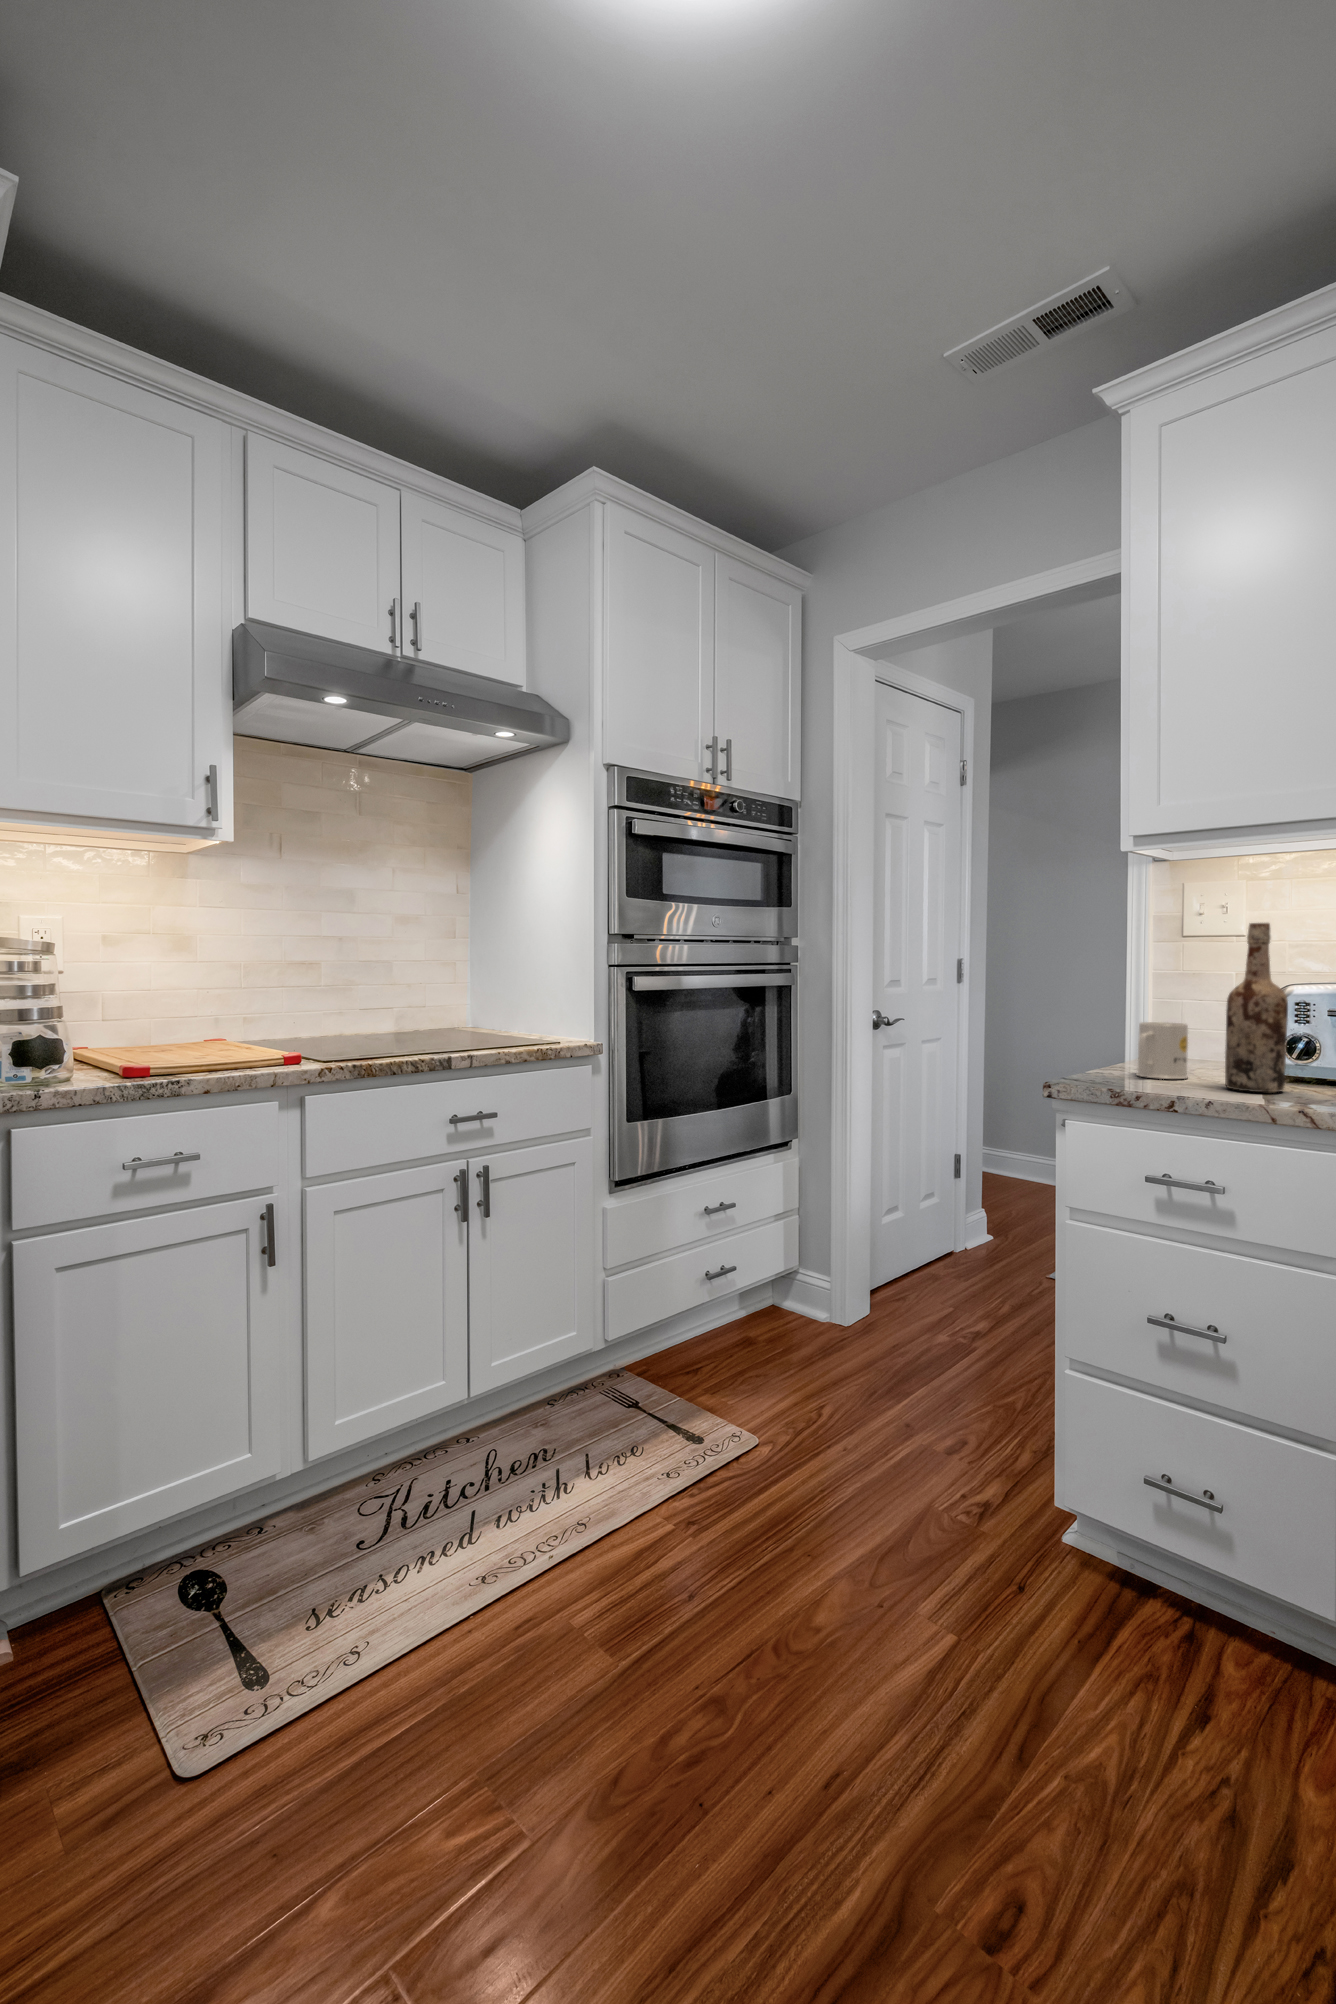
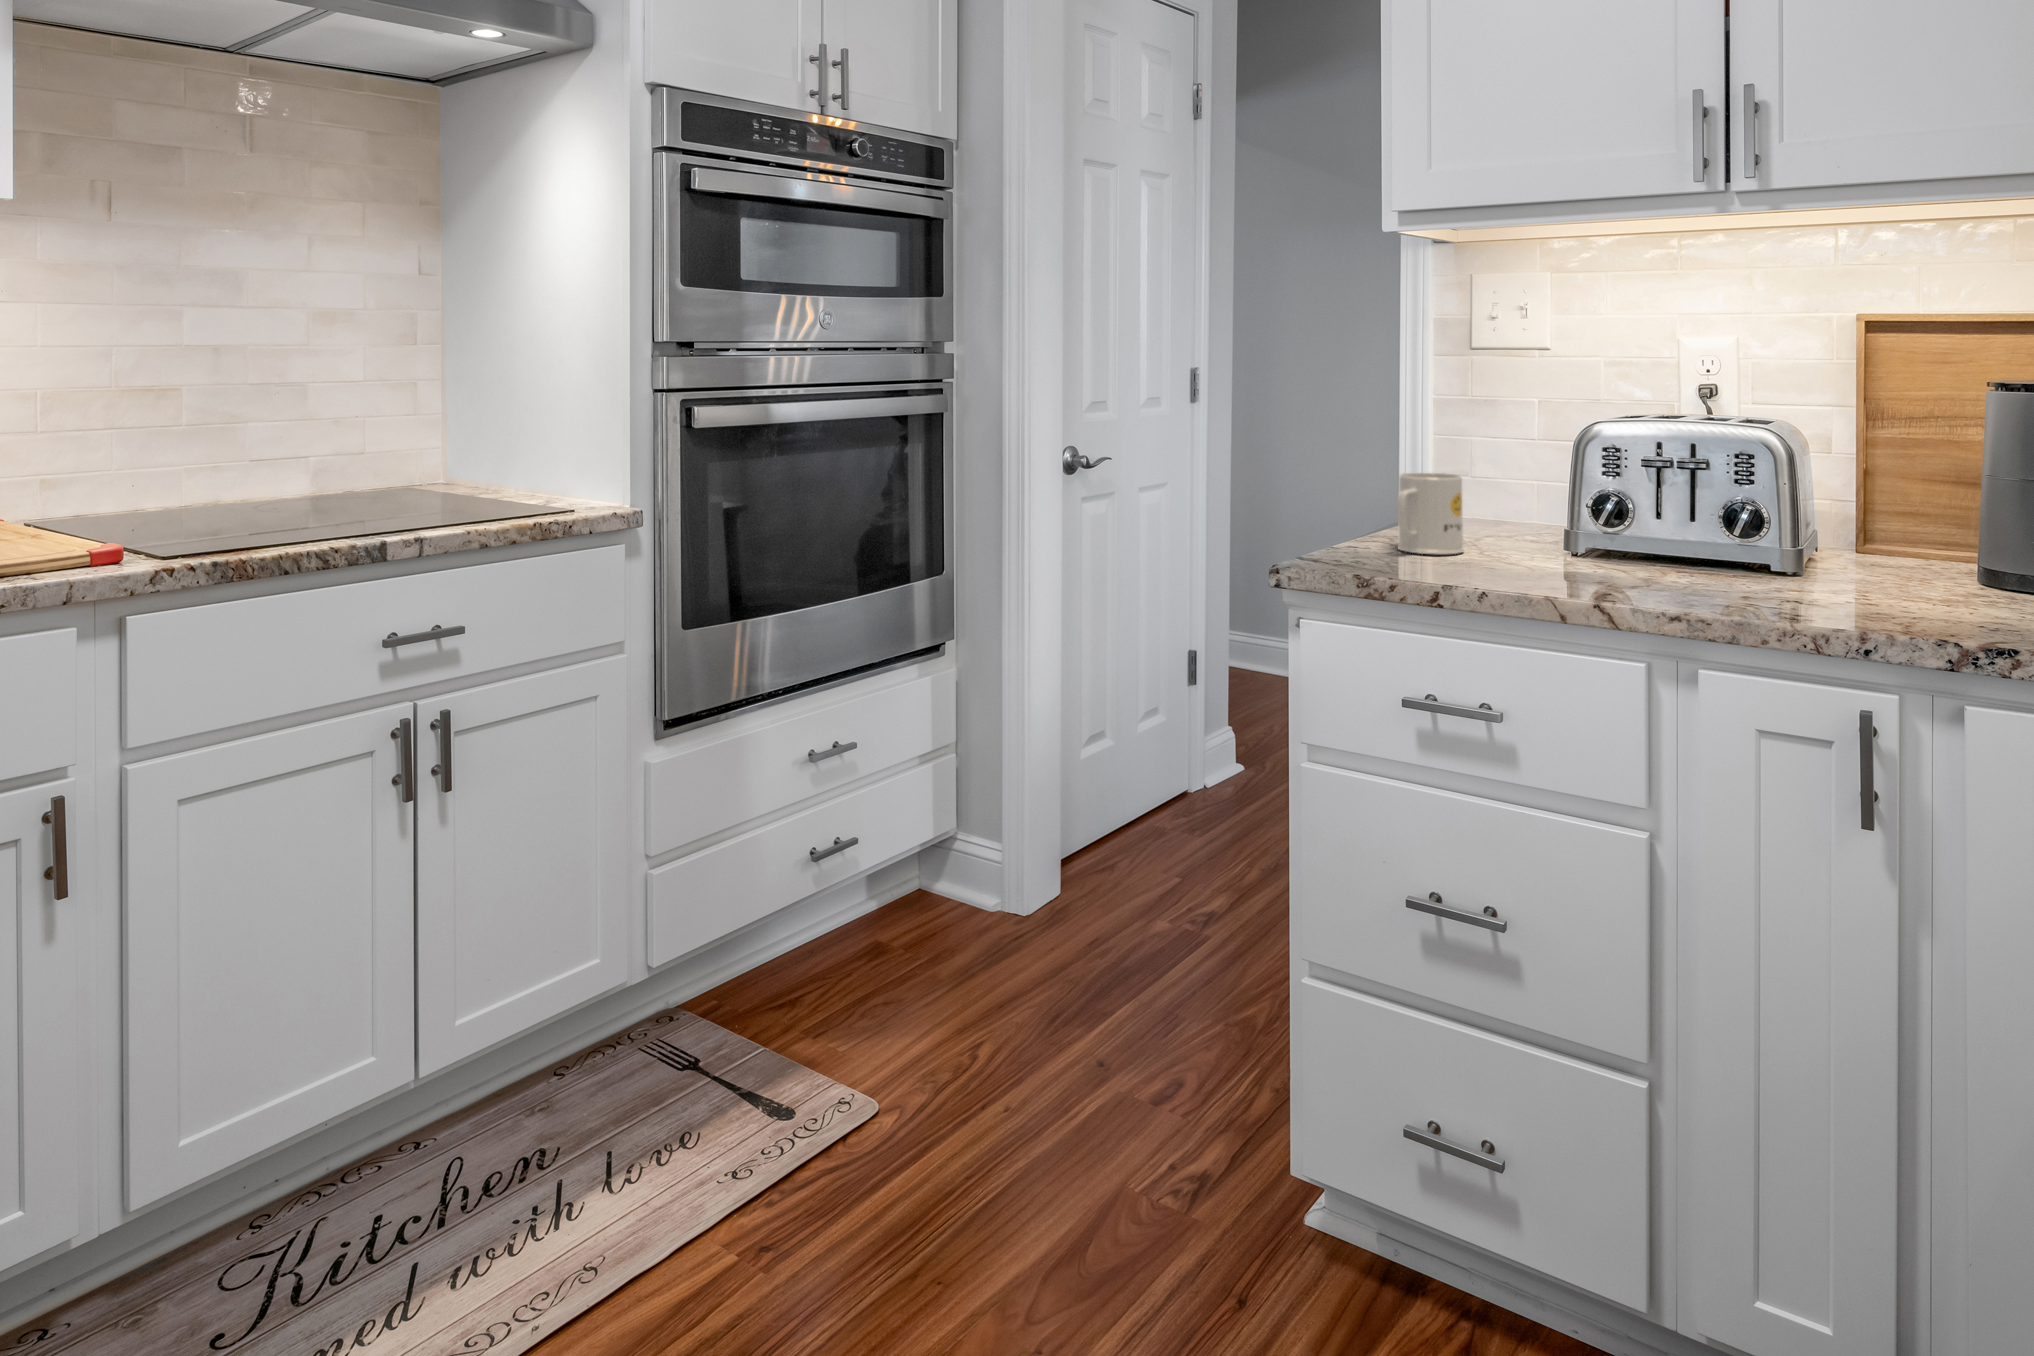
wine bottle: present [1225,923,1288,1092] -> none [1507,341,1583,575]

